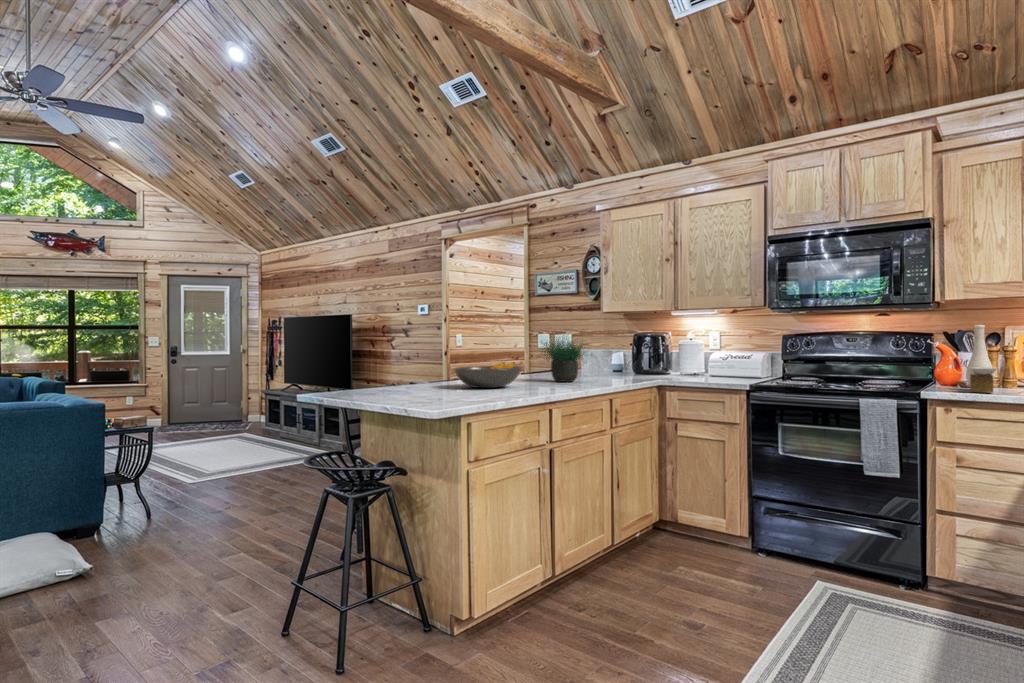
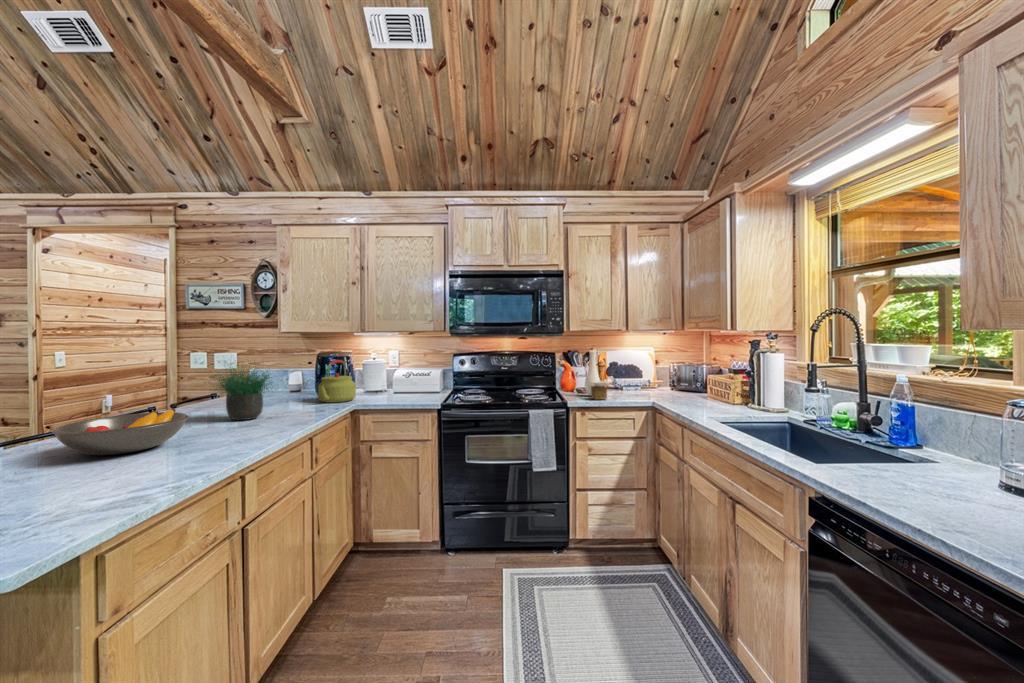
kettle: none [629,337,665,379] -> present [318,360,356,403]

